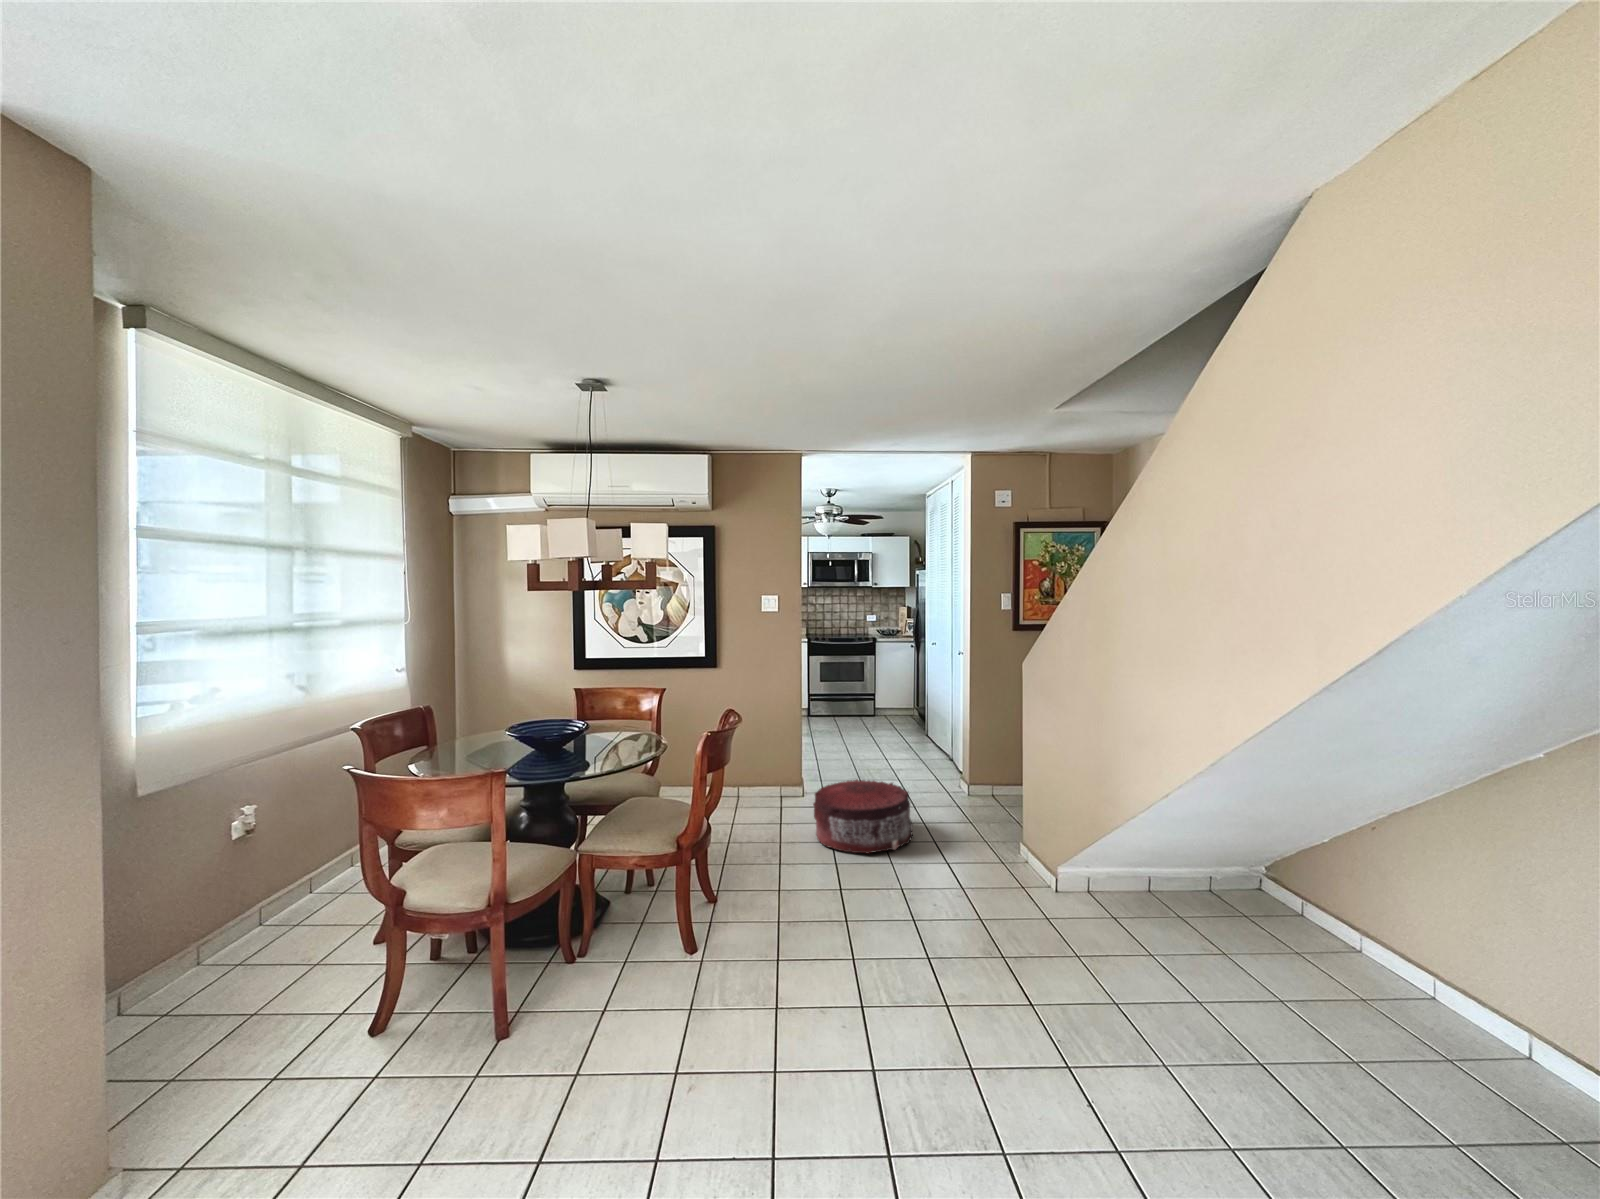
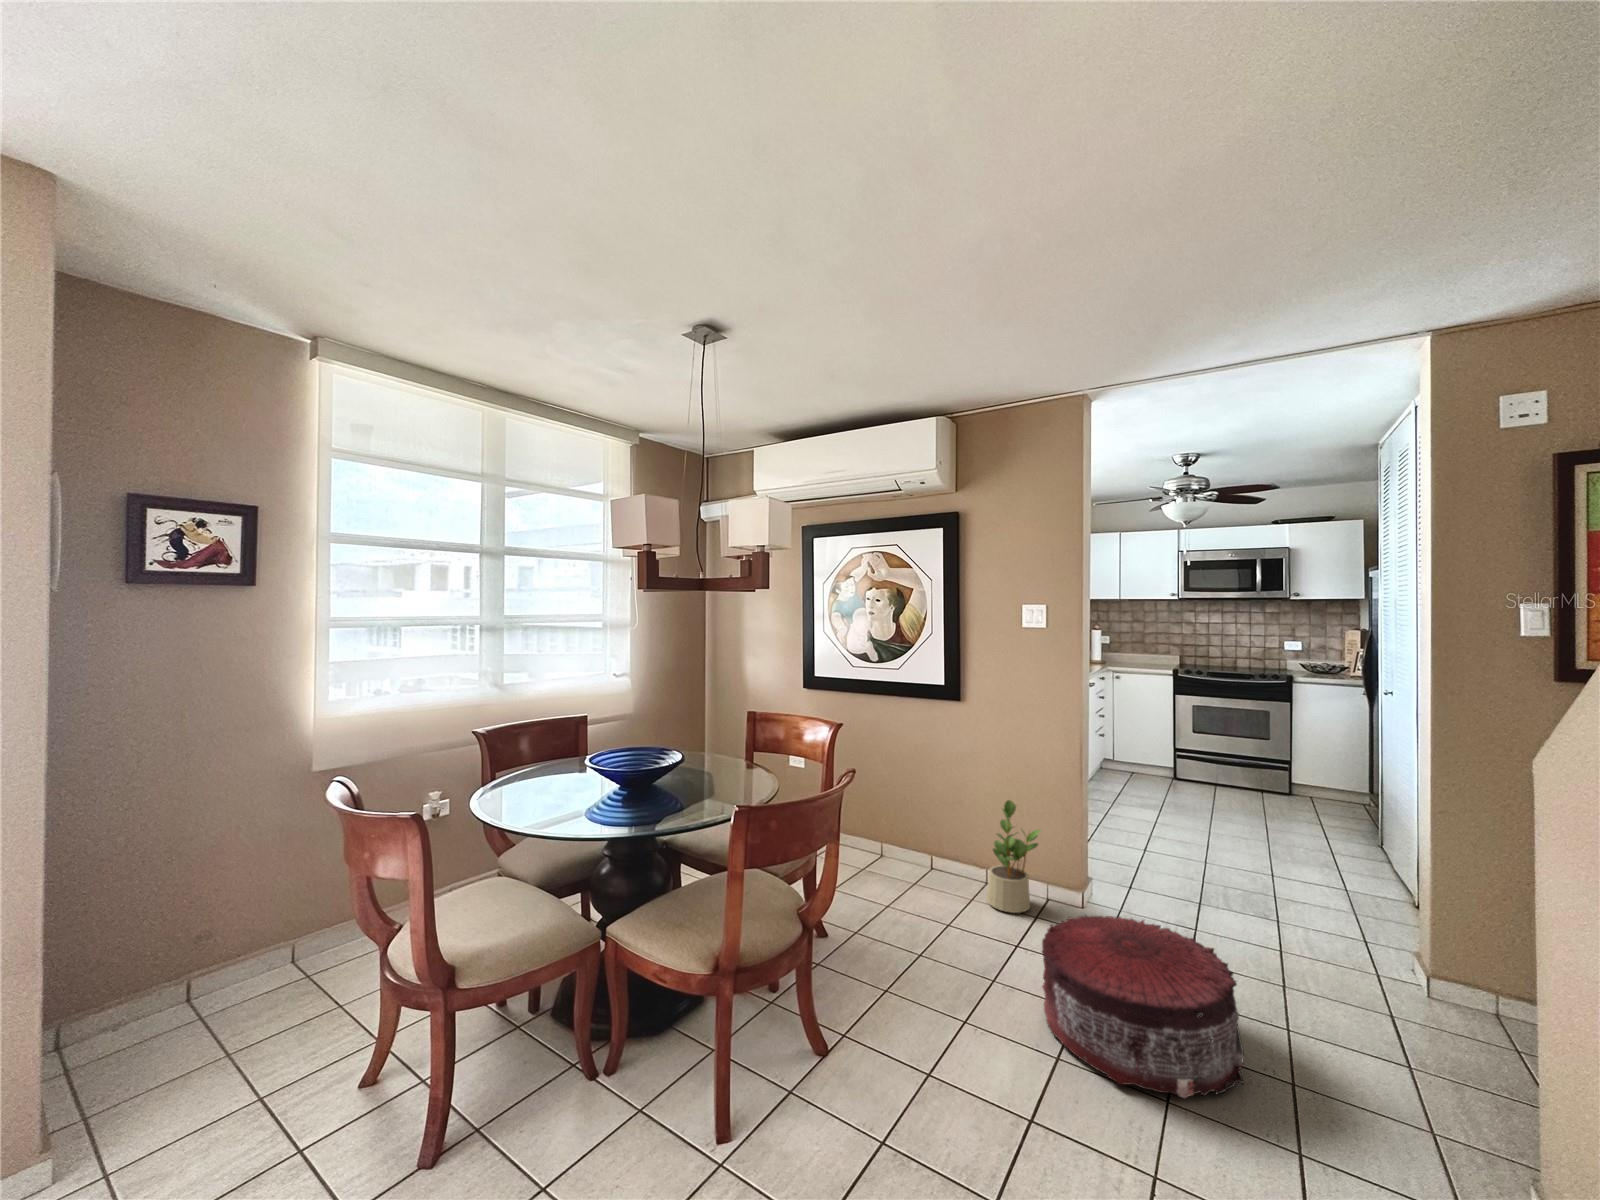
potted plant: none [747,732,780,807] -> present [987,800,1041,913]

